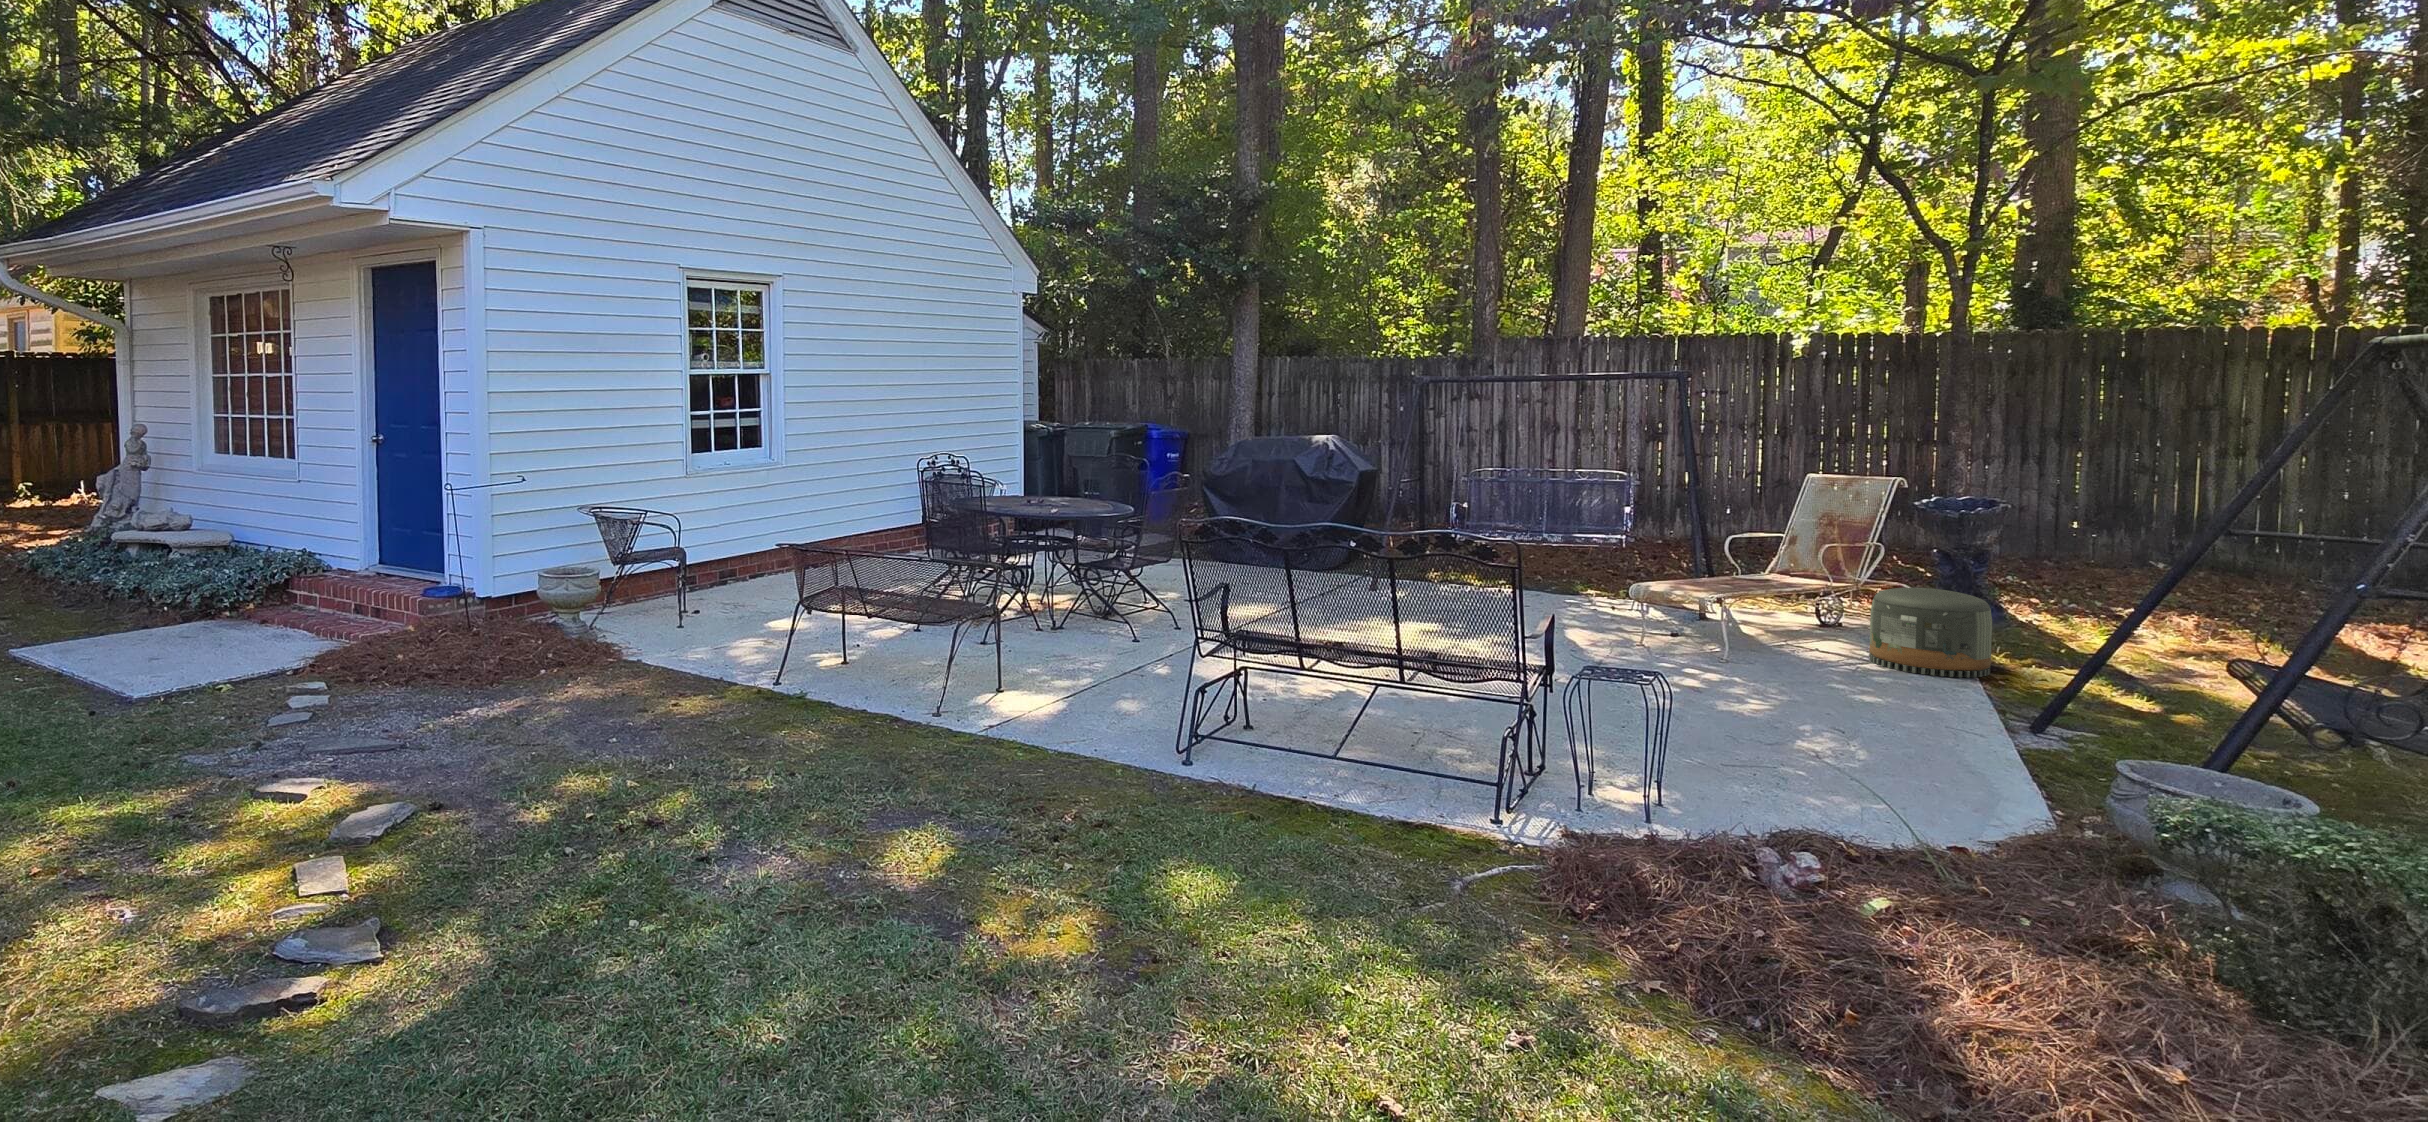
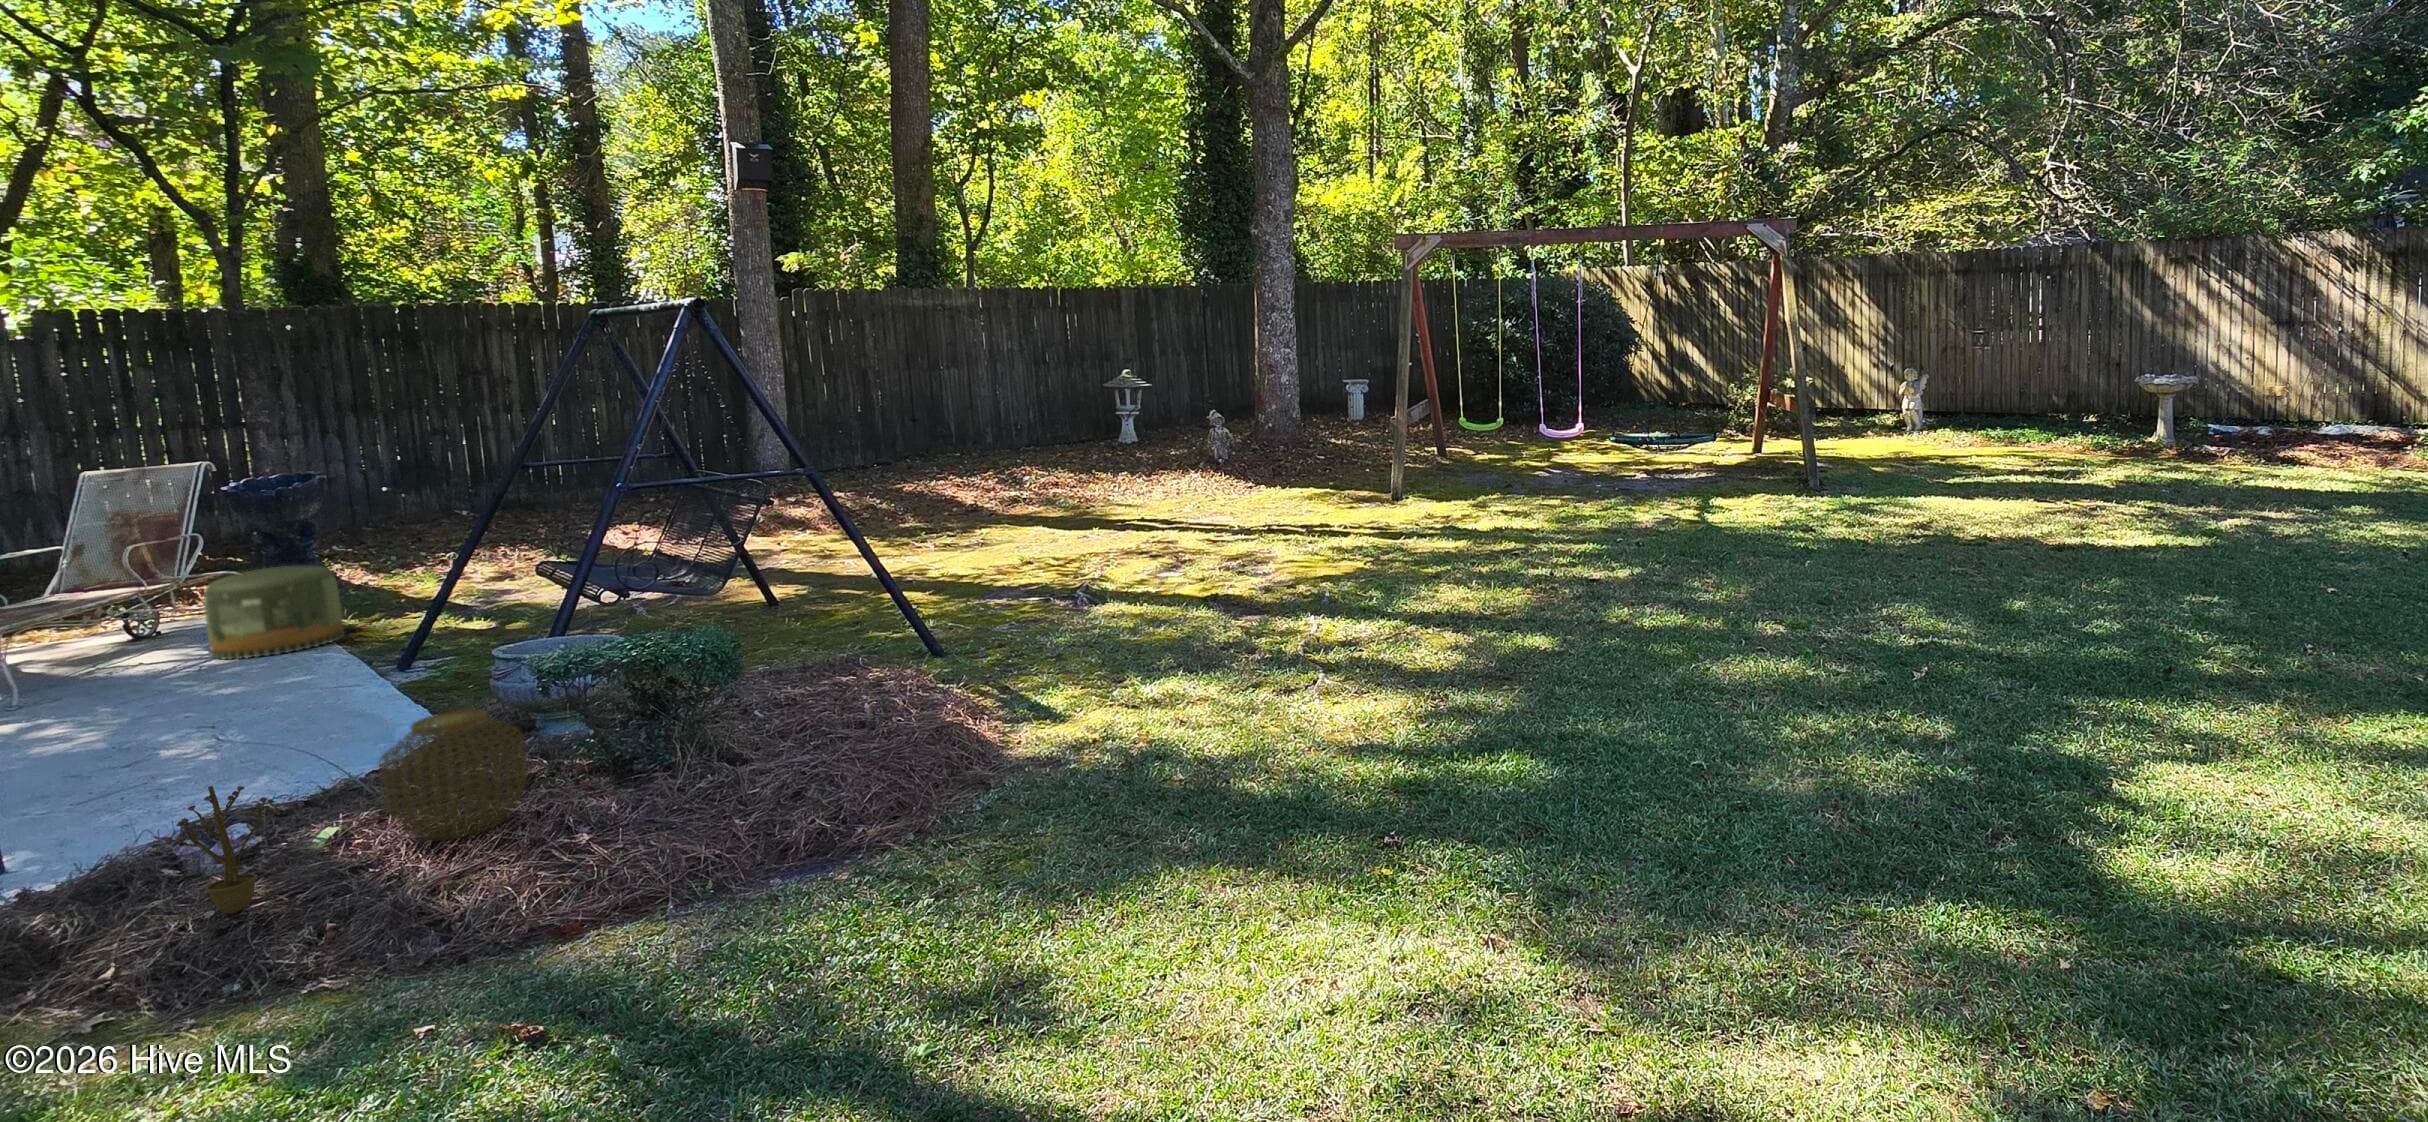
decorative plant: none [1717,808,1835,937] -> present [152,786,281,927]
woven basket: none [1940,819,2117,981] -> present [379,709,527,841]

